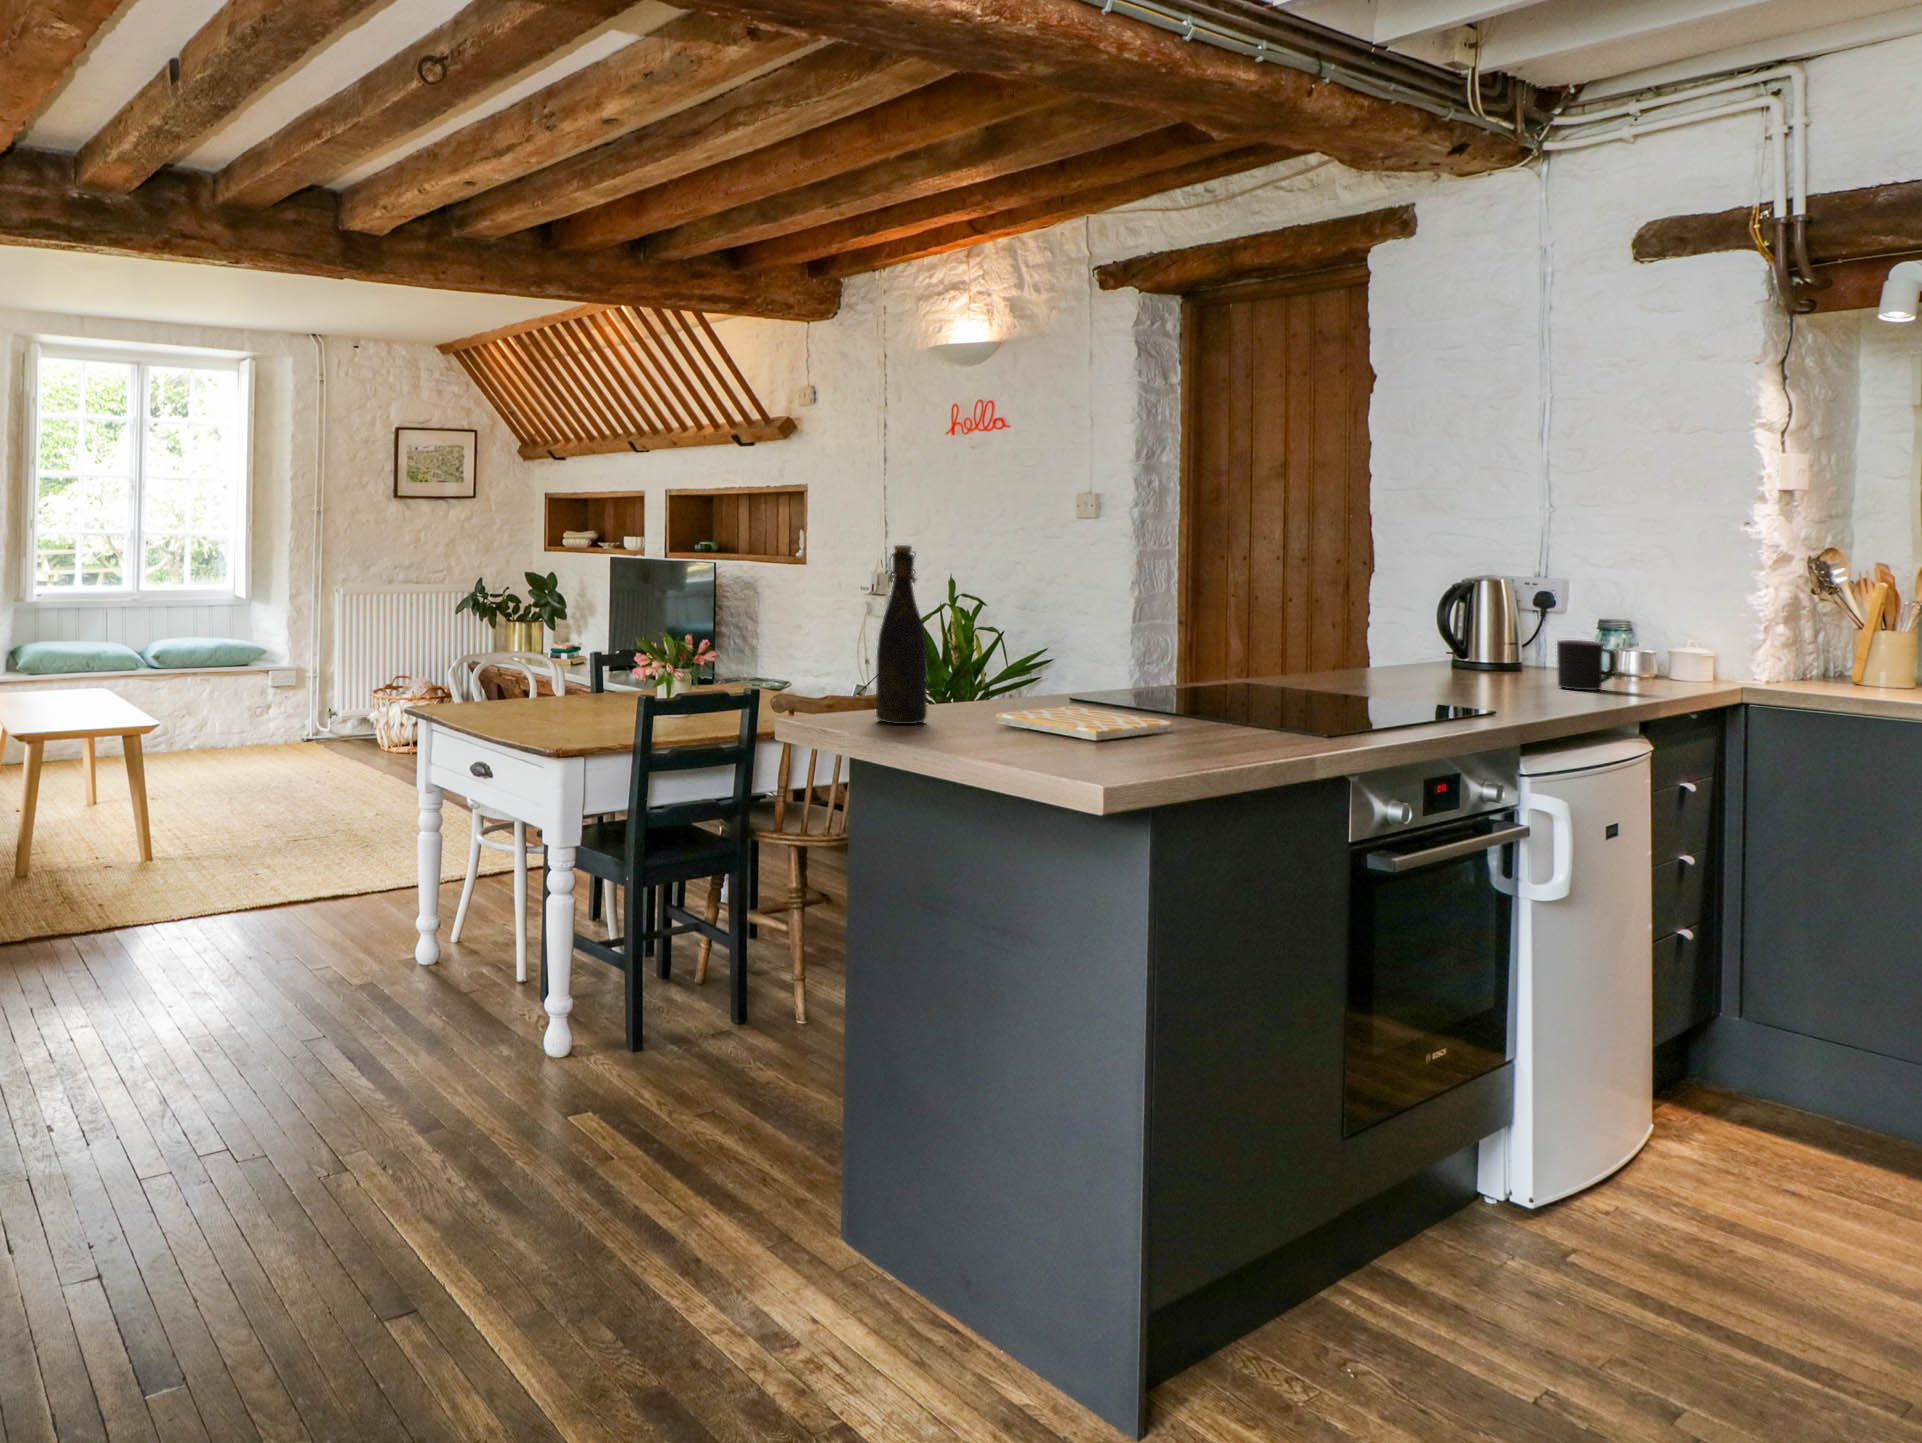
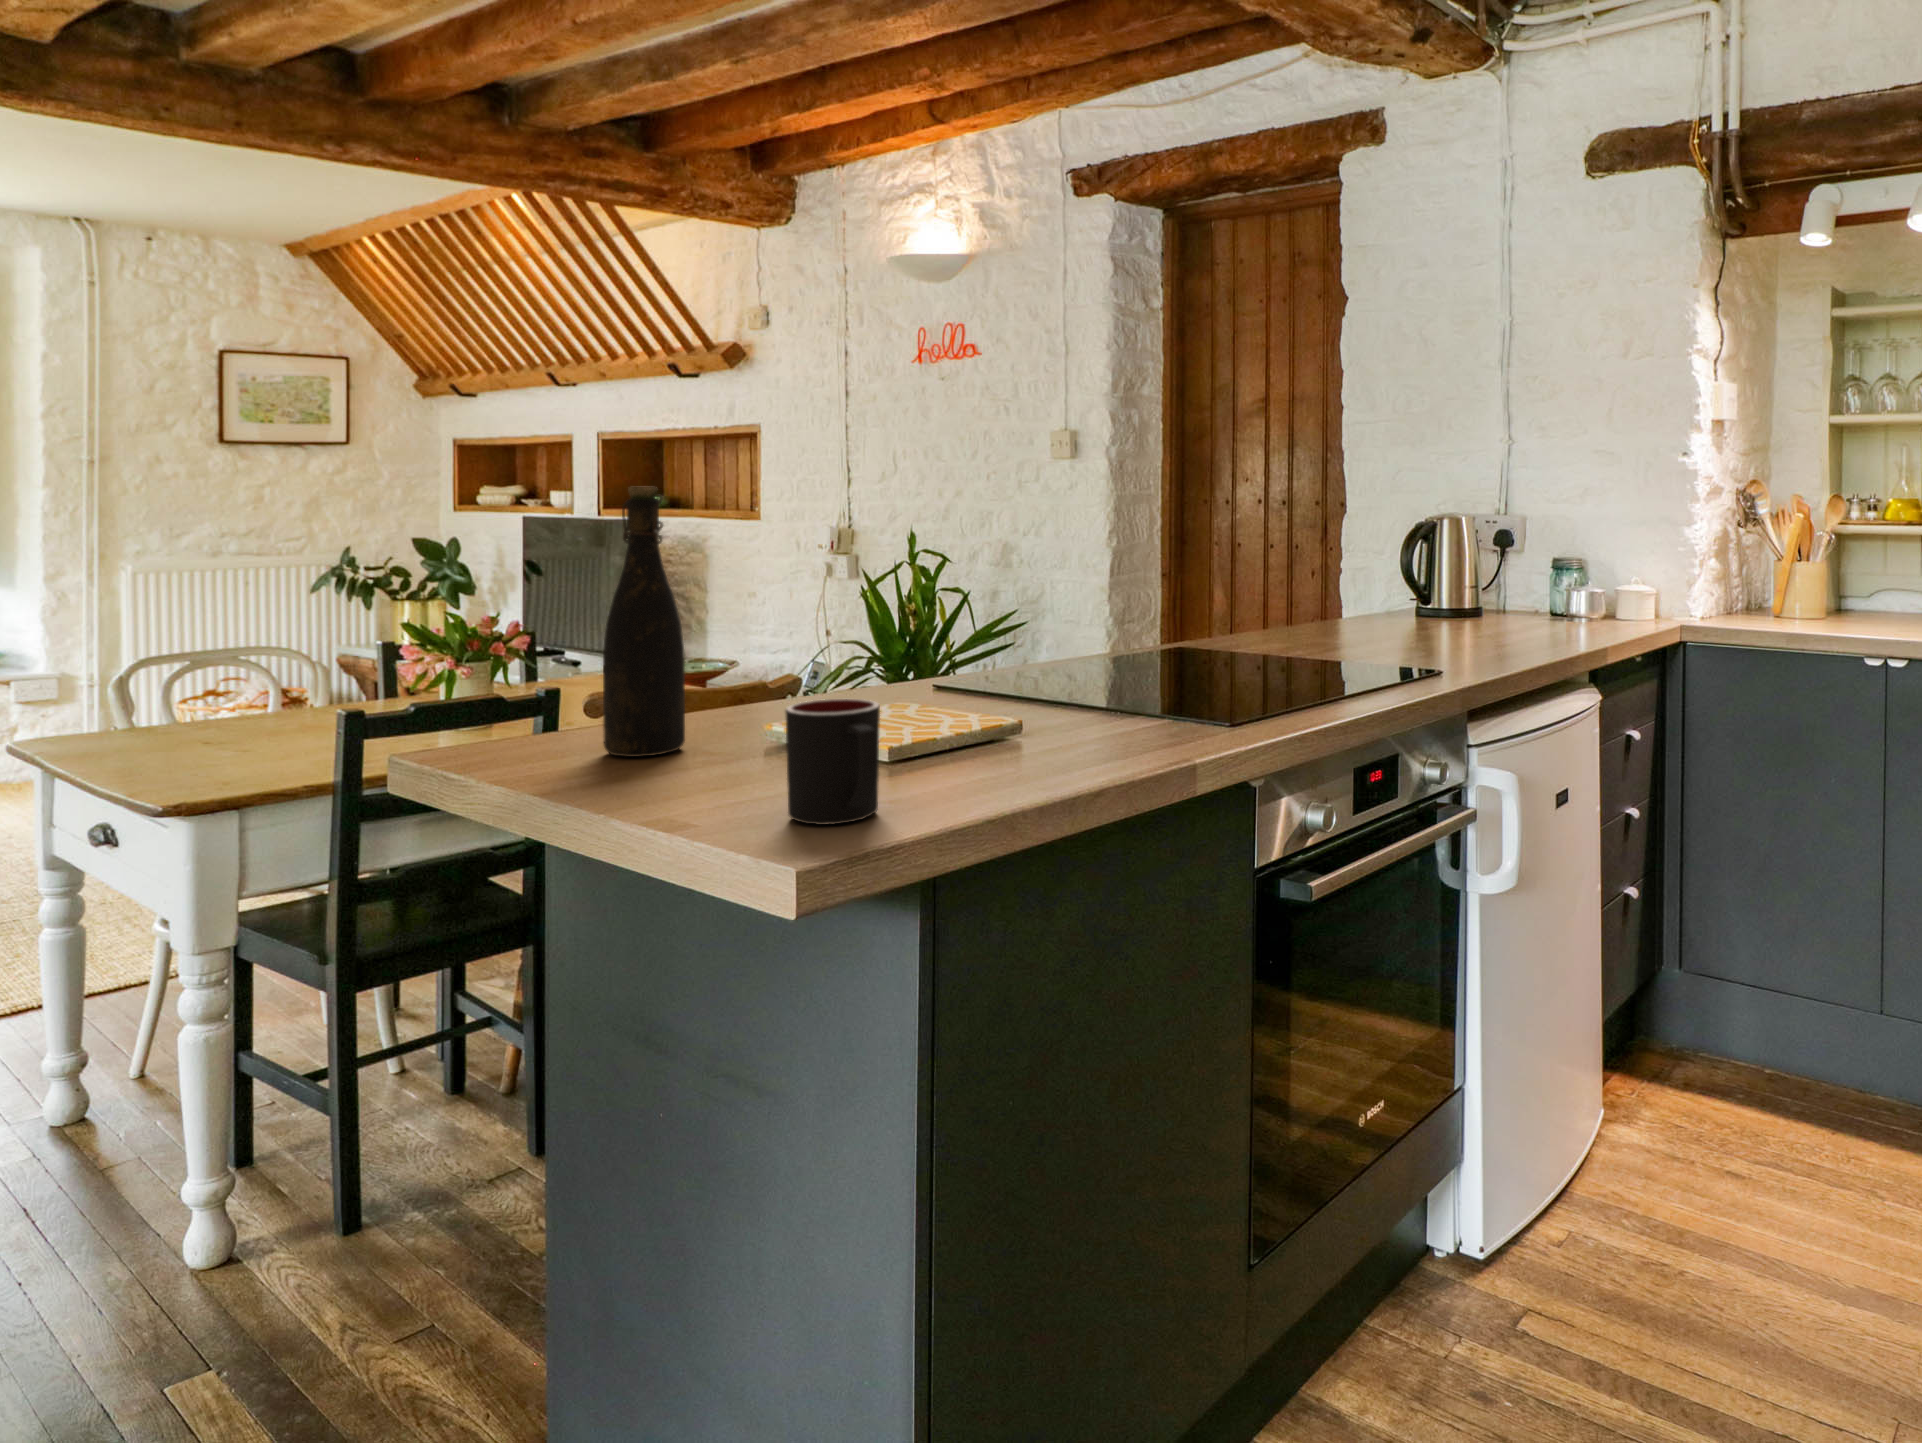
mug: present [1557,640,1616,690] -> present [786,699,880,825]

